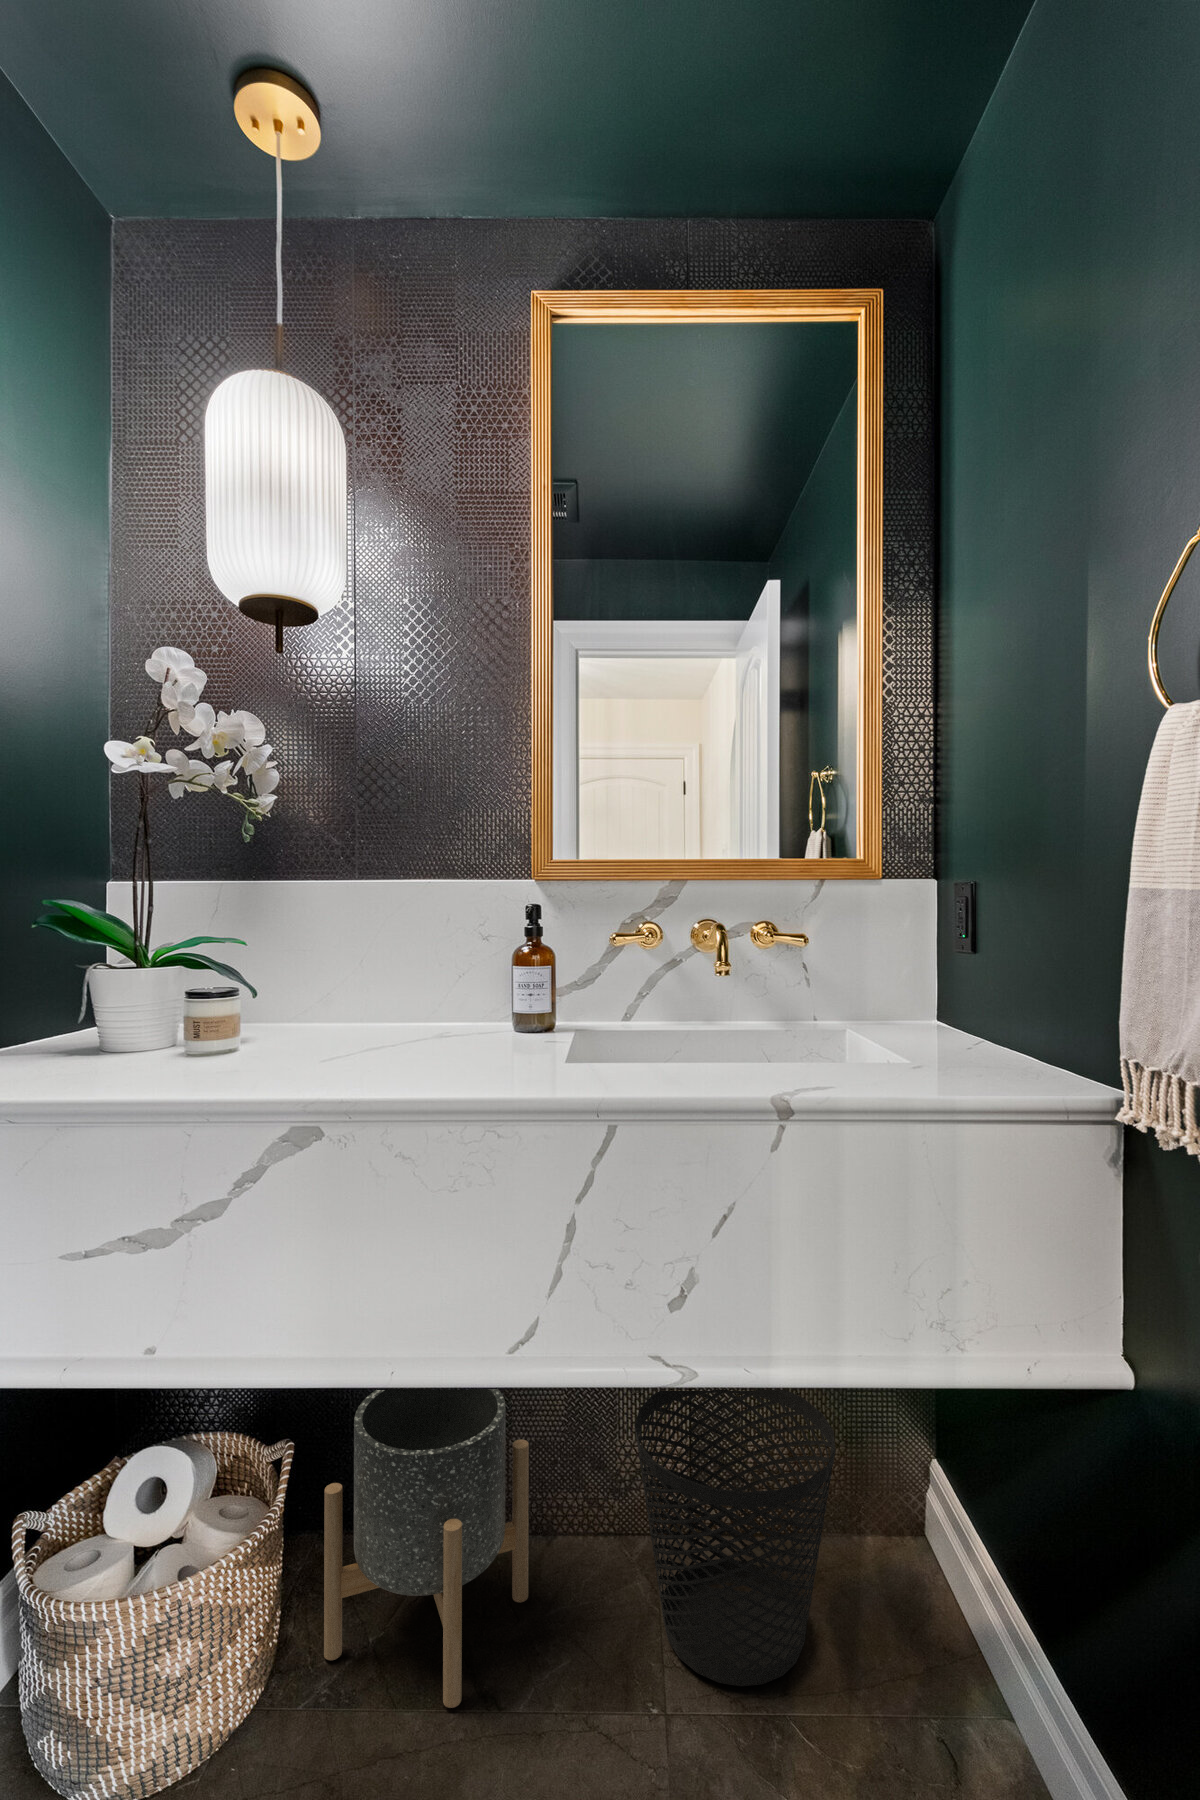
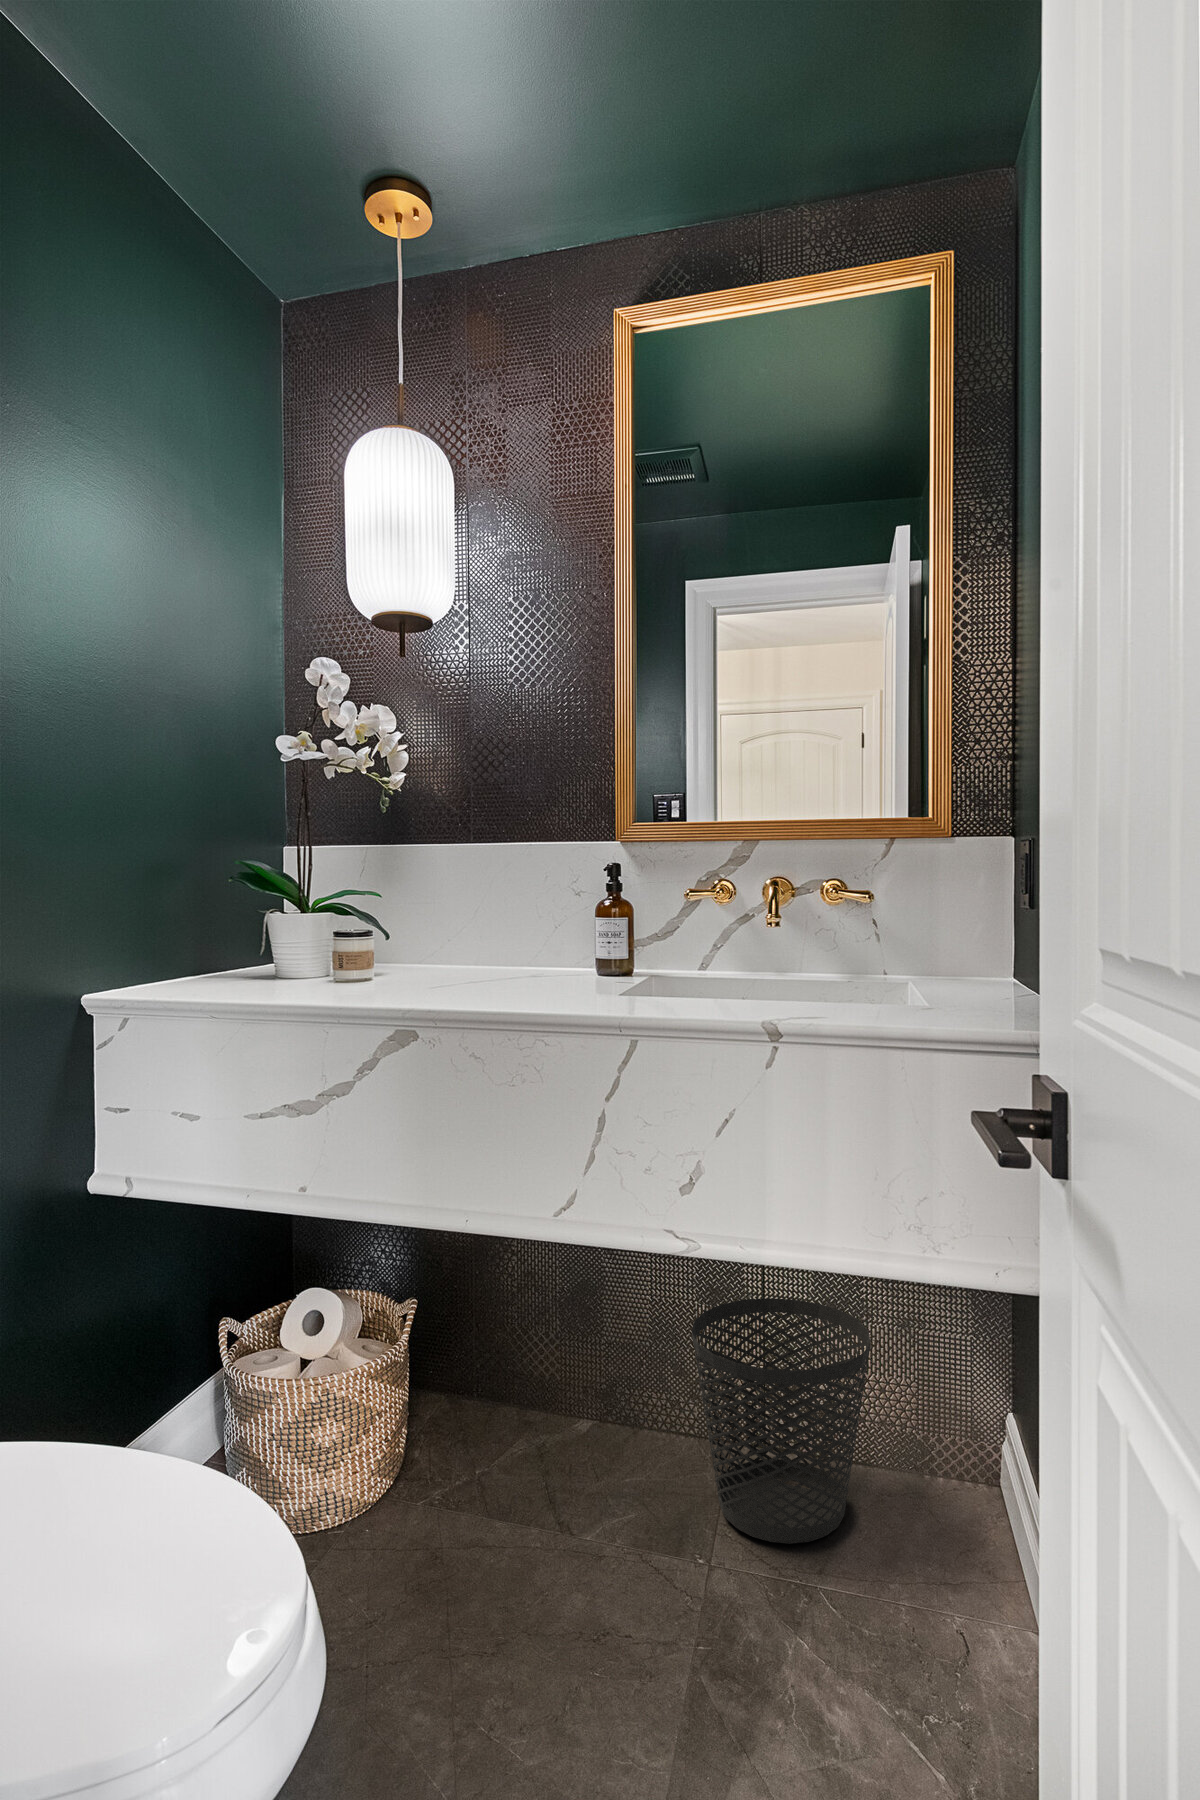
planter: present [324,1389,529,1708] -> none [441,1270,614,1517]

